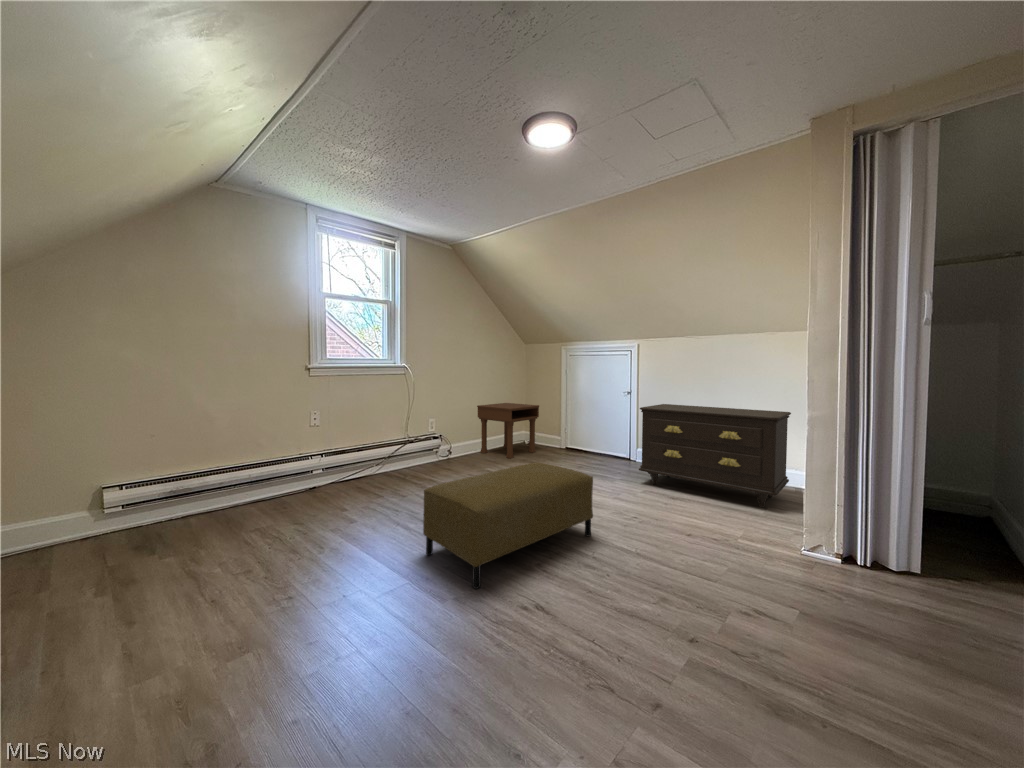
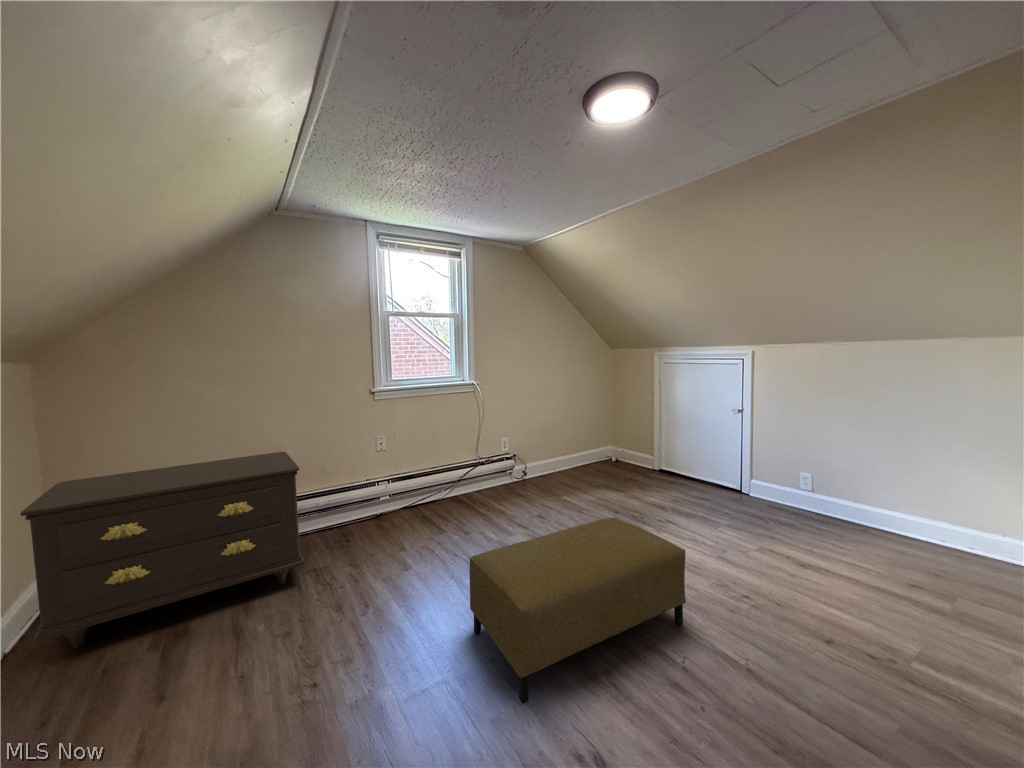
nightstand: present [477,403,539,458] -> none [555,416,627,484]
dresser: present [639,404,791,507] -> present [21,452,304,648]

